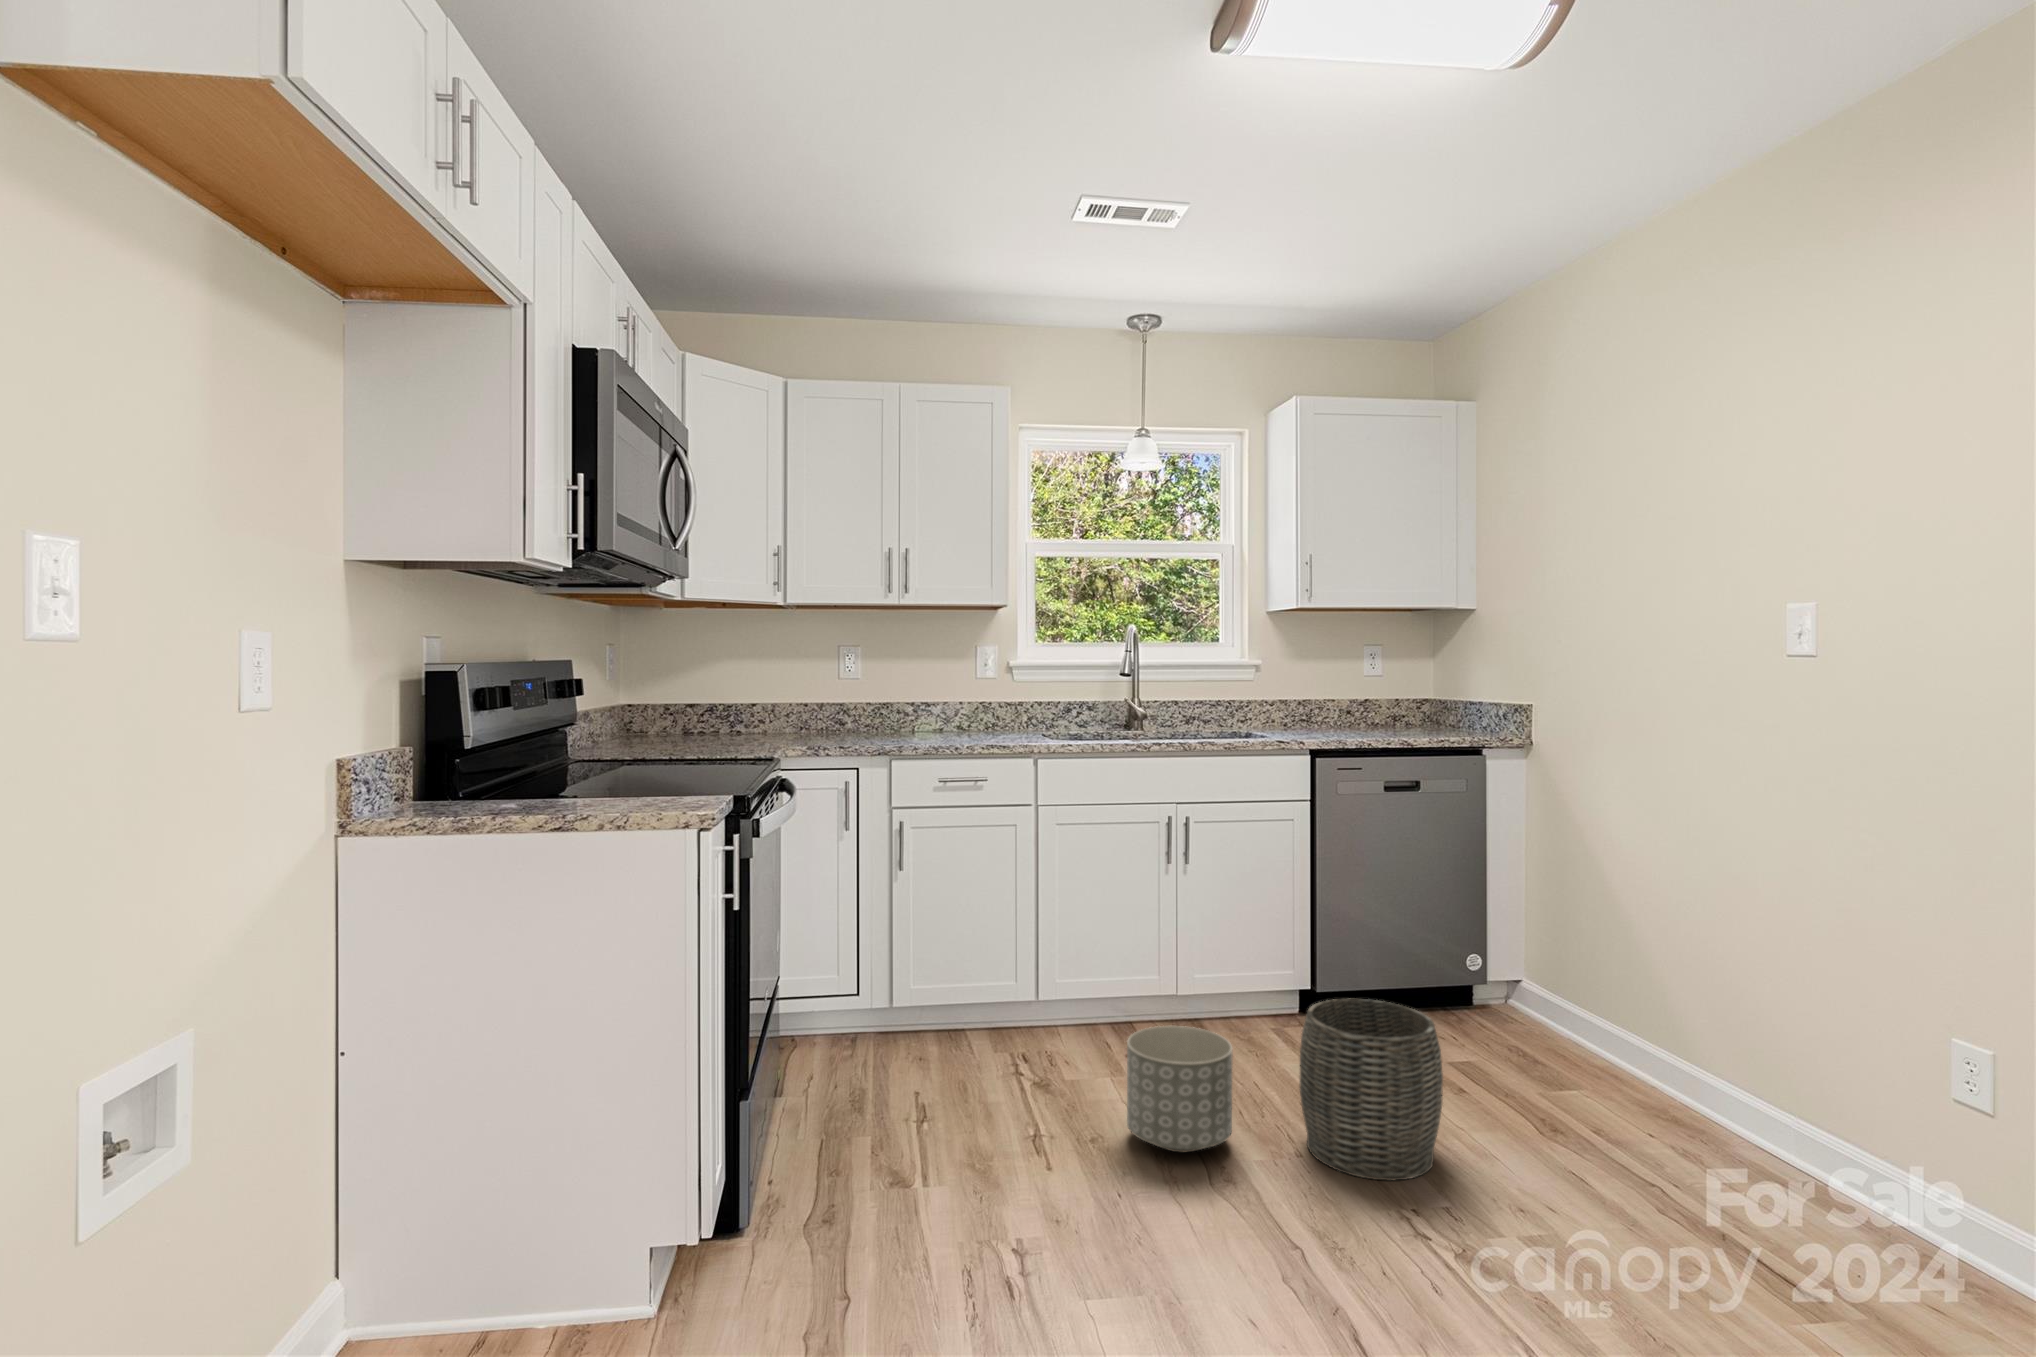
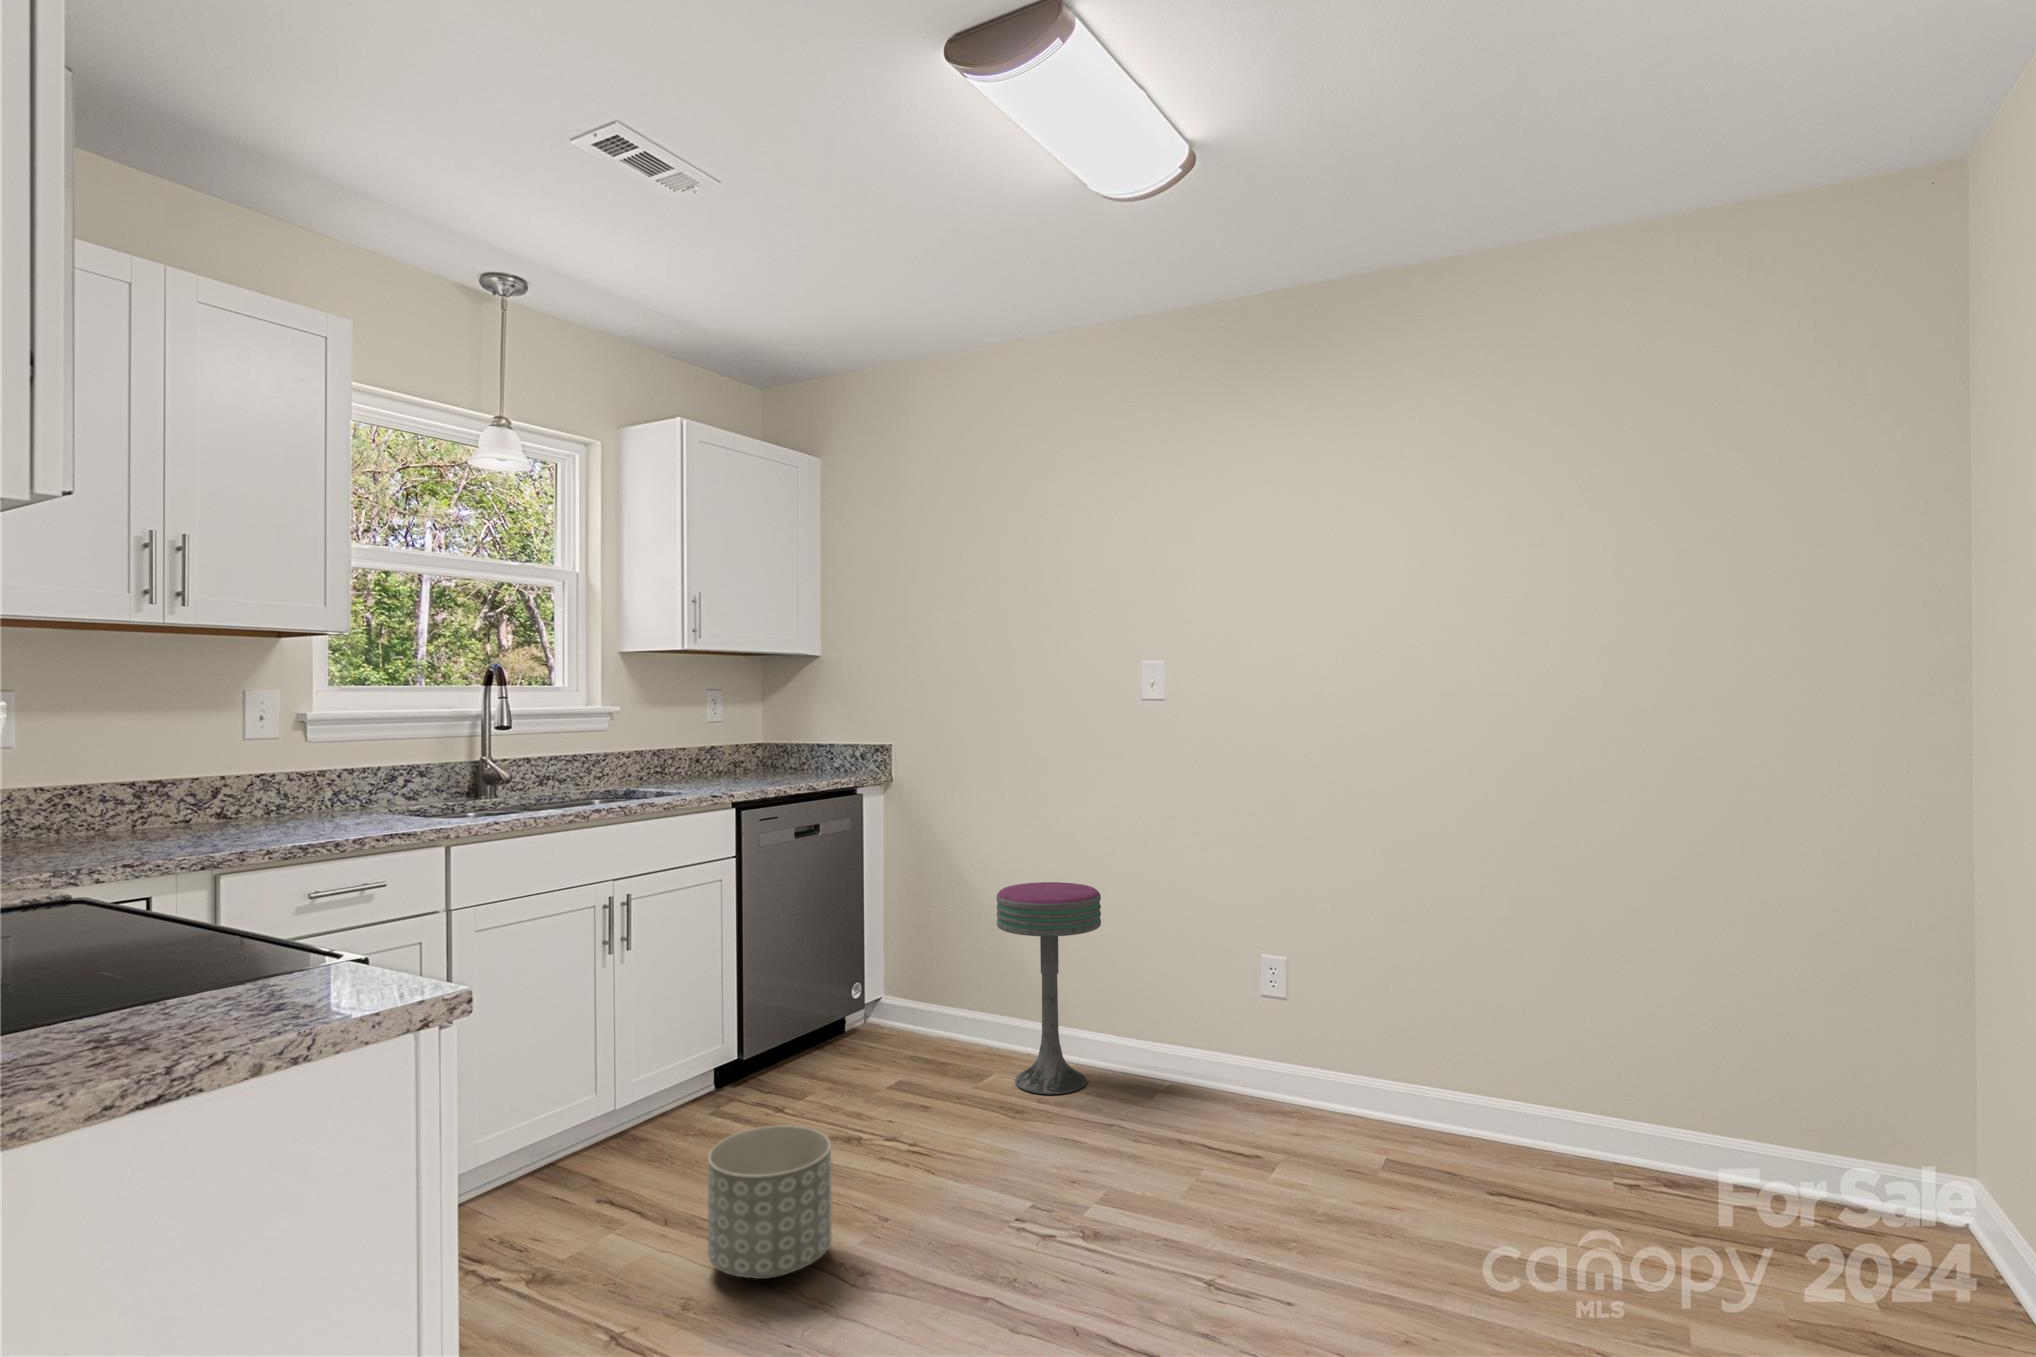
bar stool: none [1566,875,1712,1132] -> present [996,882,1101,1094]
woven basket: present [1300,999,1443,1181] -> none [864,1039,998,1221]

